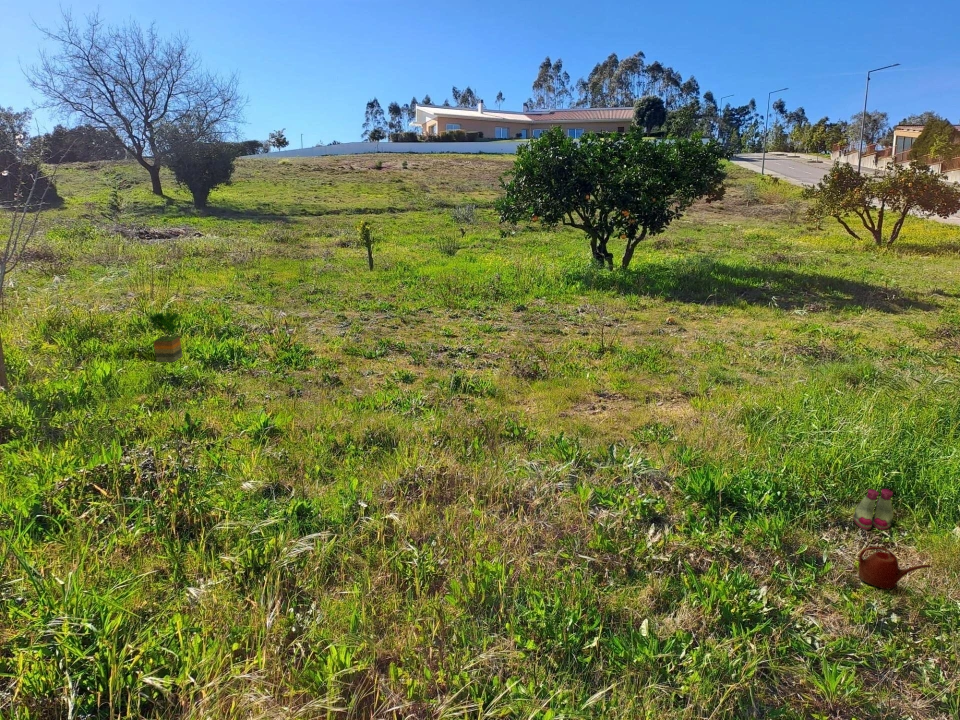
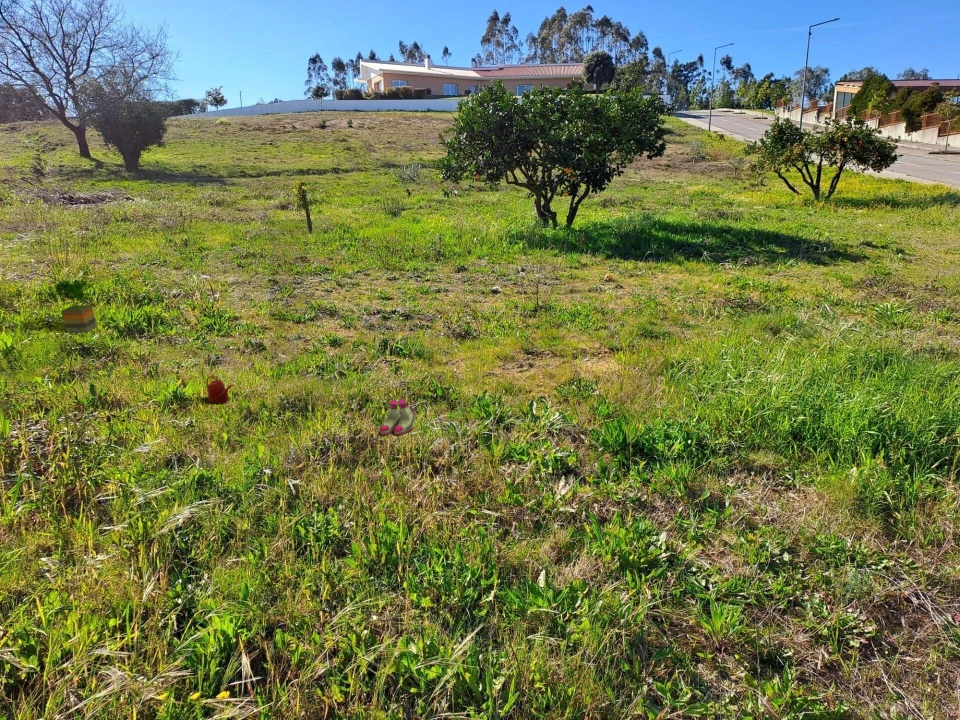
boots: present [853,489,893,530] -> present [380,399,415,435]
watering can: present [859,547,931,589] -> present [206,376,234,404]

